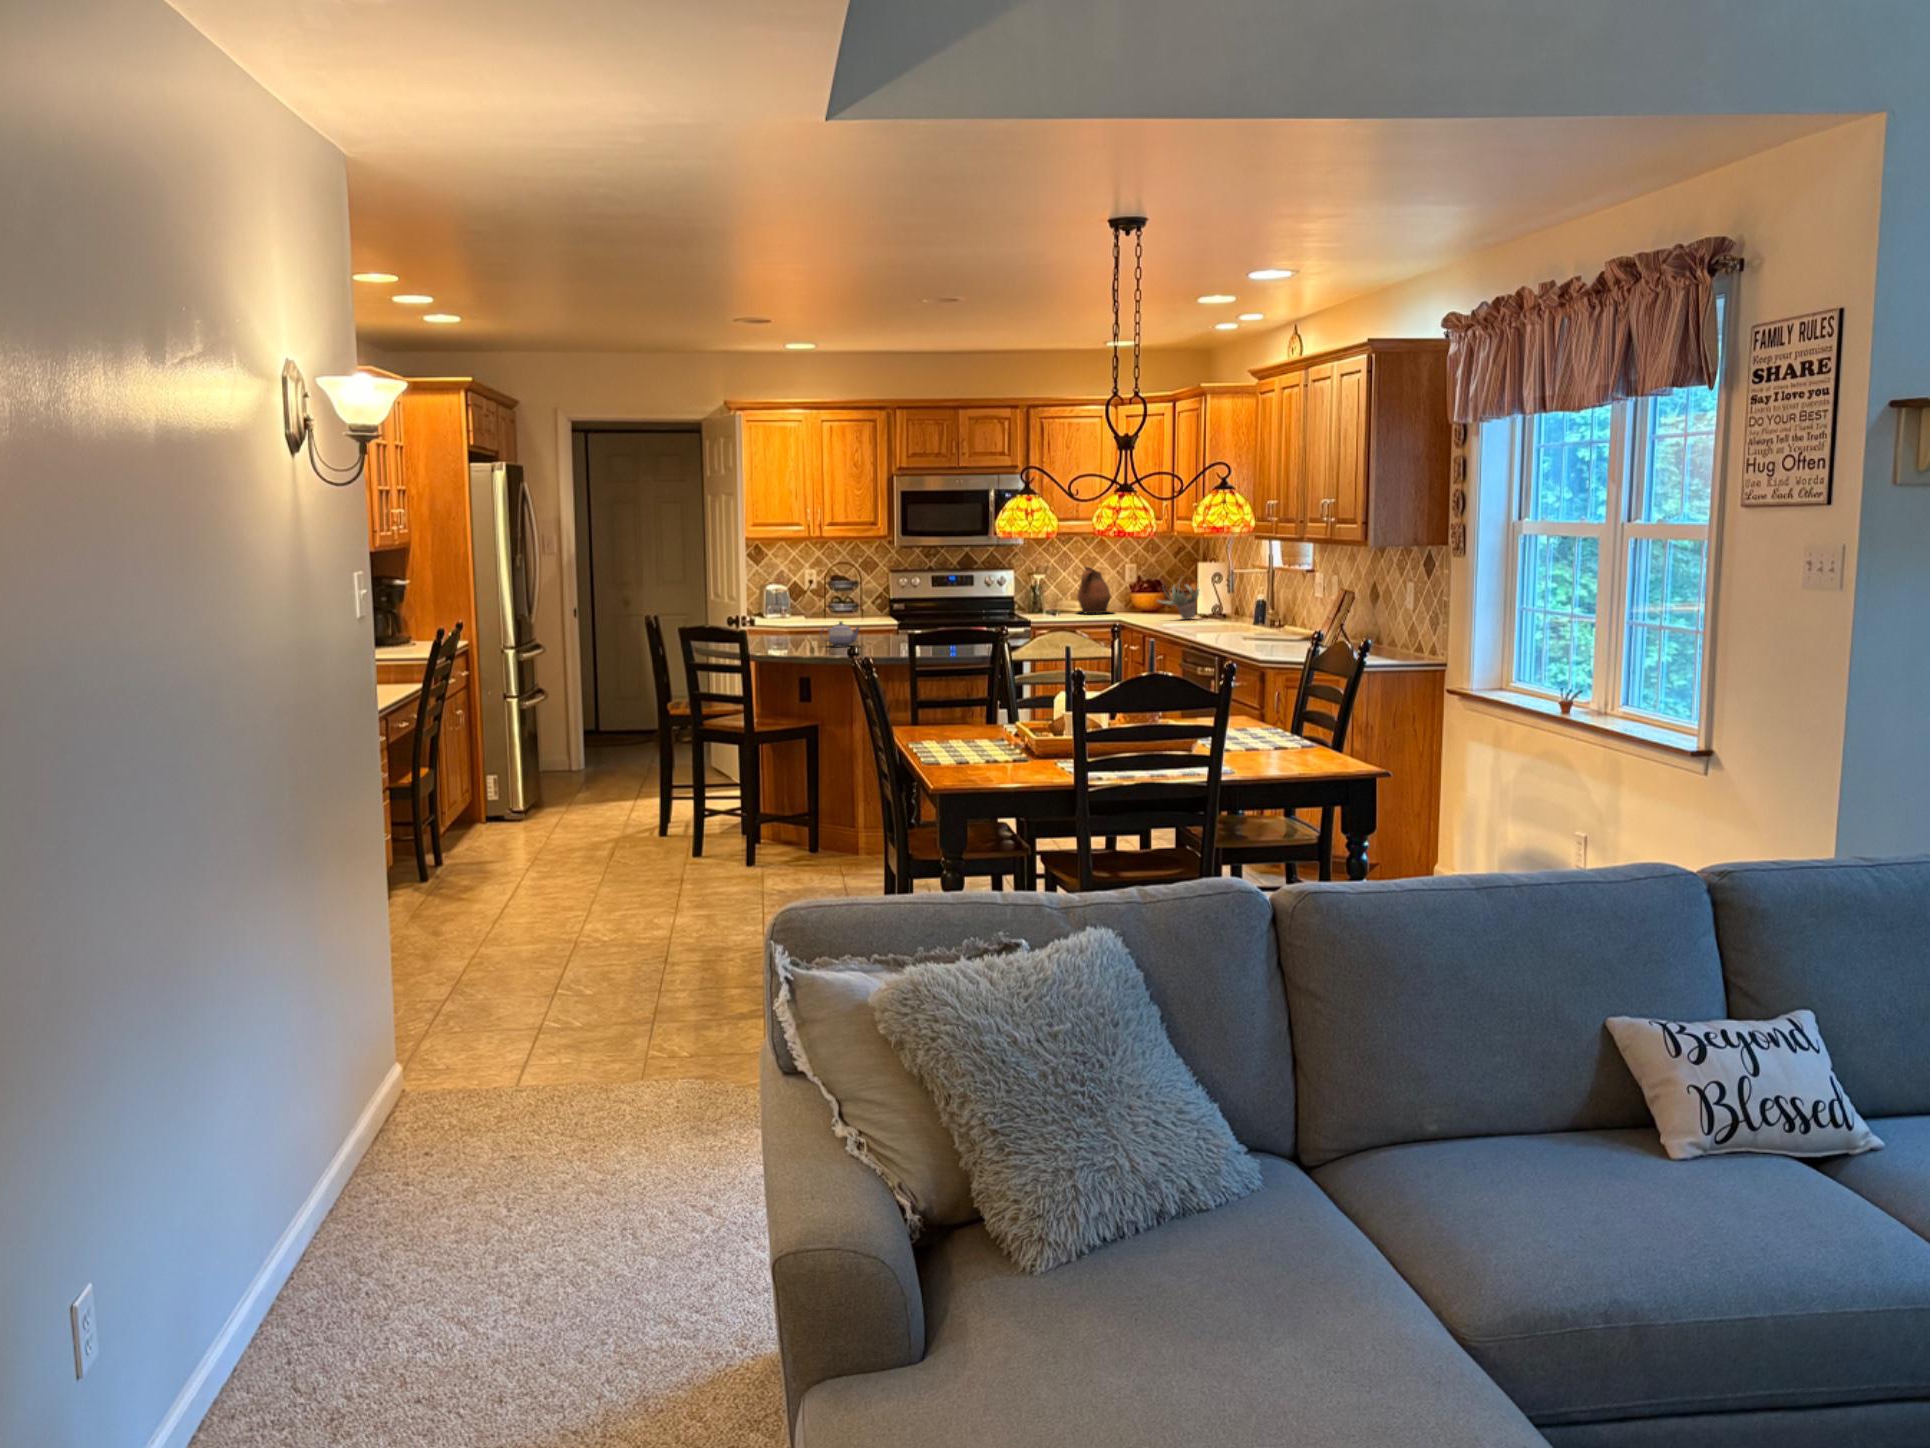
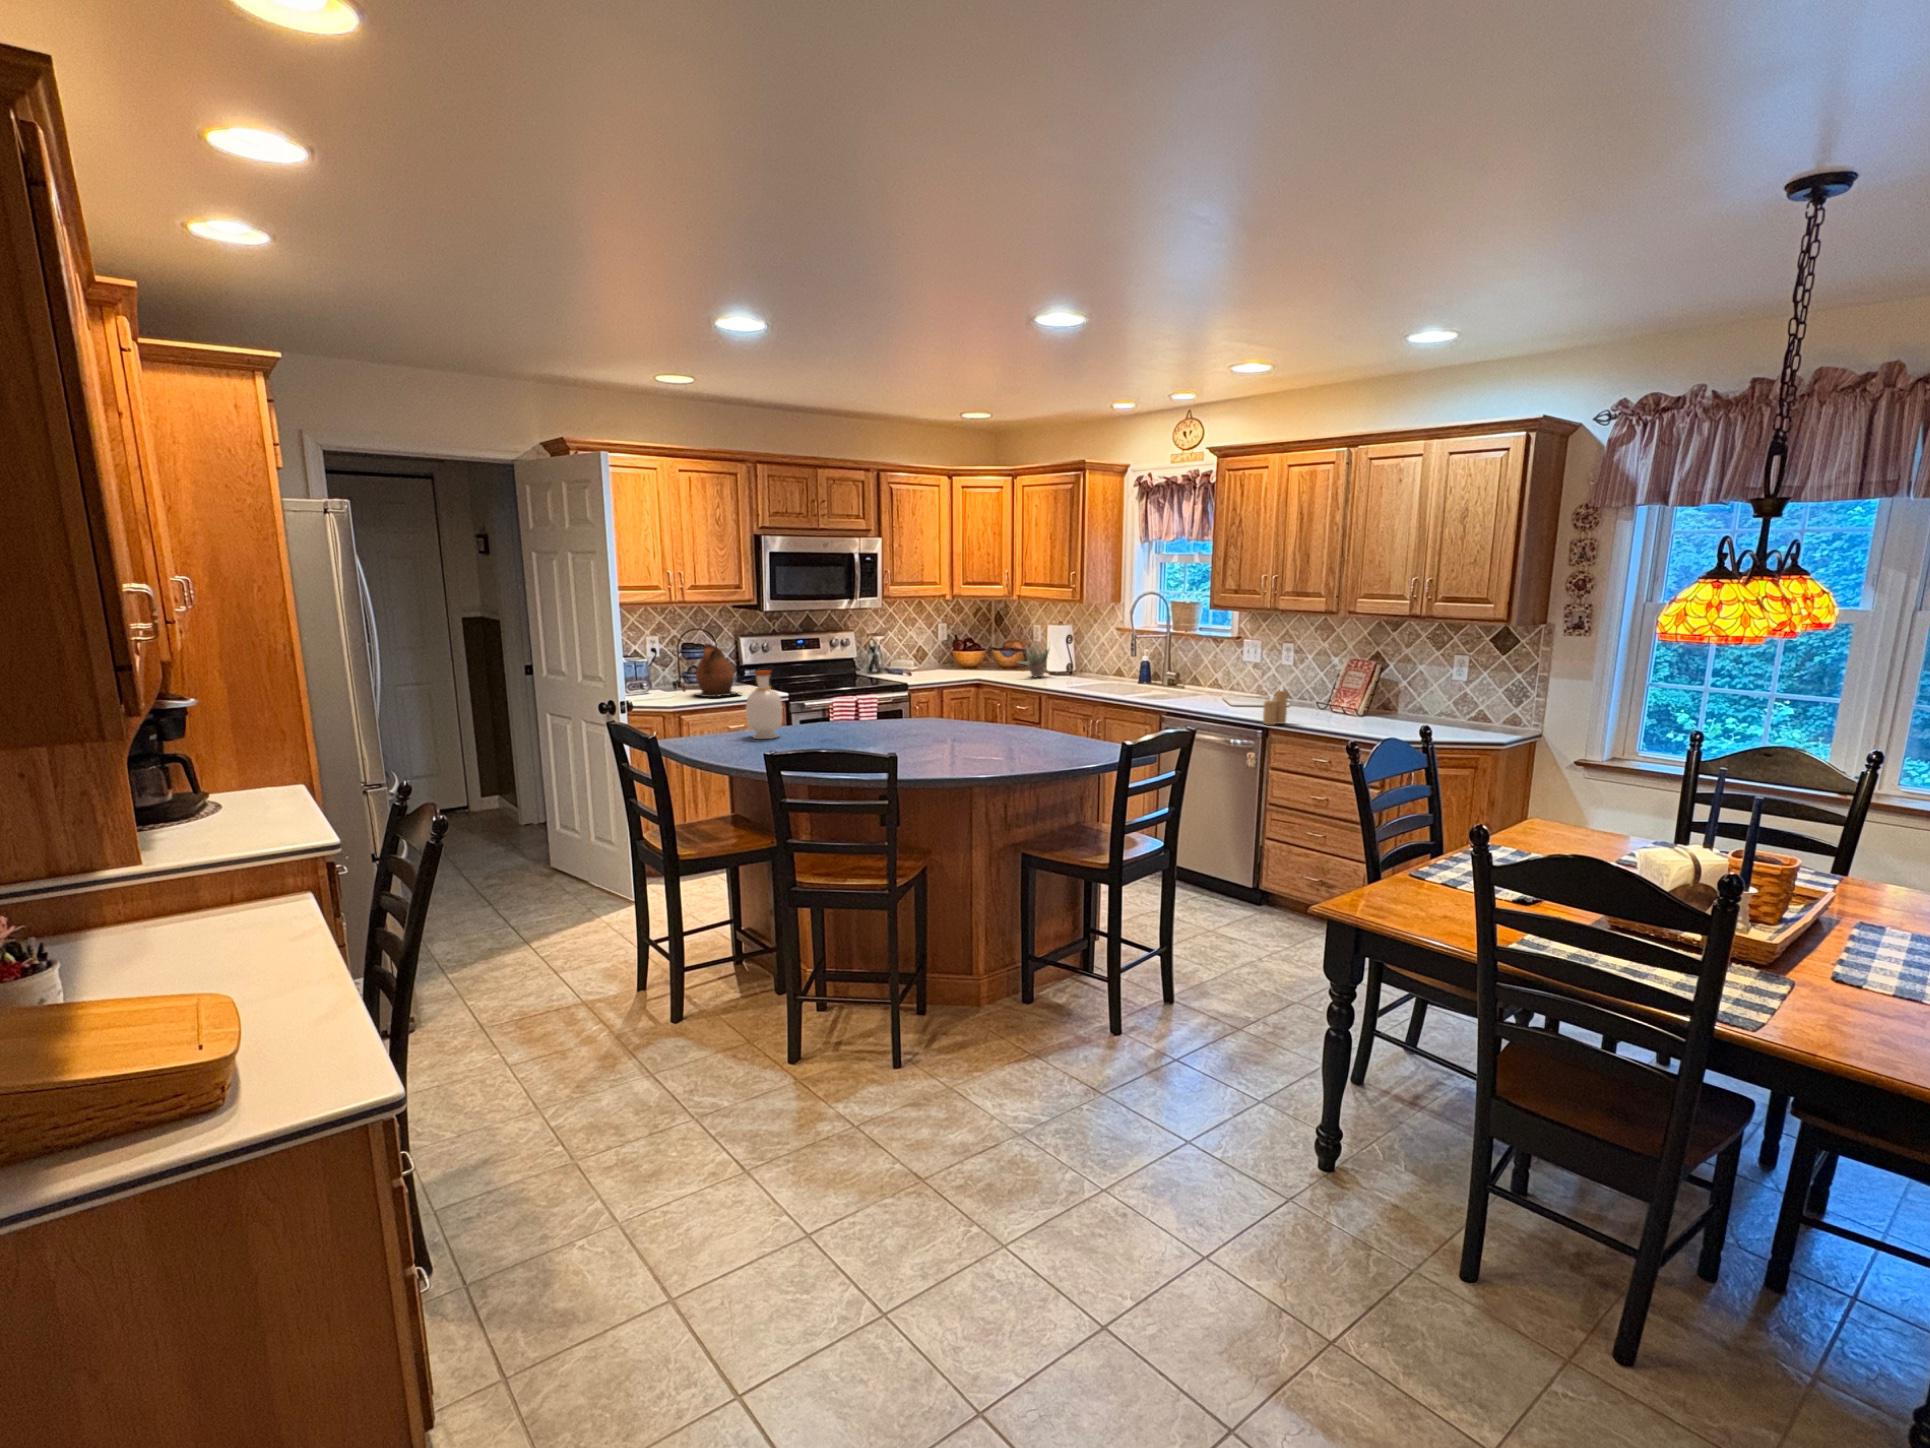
ceramic pitcher: present [1077,567,1111,613] -> present [696,643,739,697]
bottle: none [781,587,813,644] -> present [746,670,782,739]
candle: none [1249,612,1278,652] -> present [1263,687,1288,725]
teapot: present [824,621,859,646] -> none [810,710,854,740]

